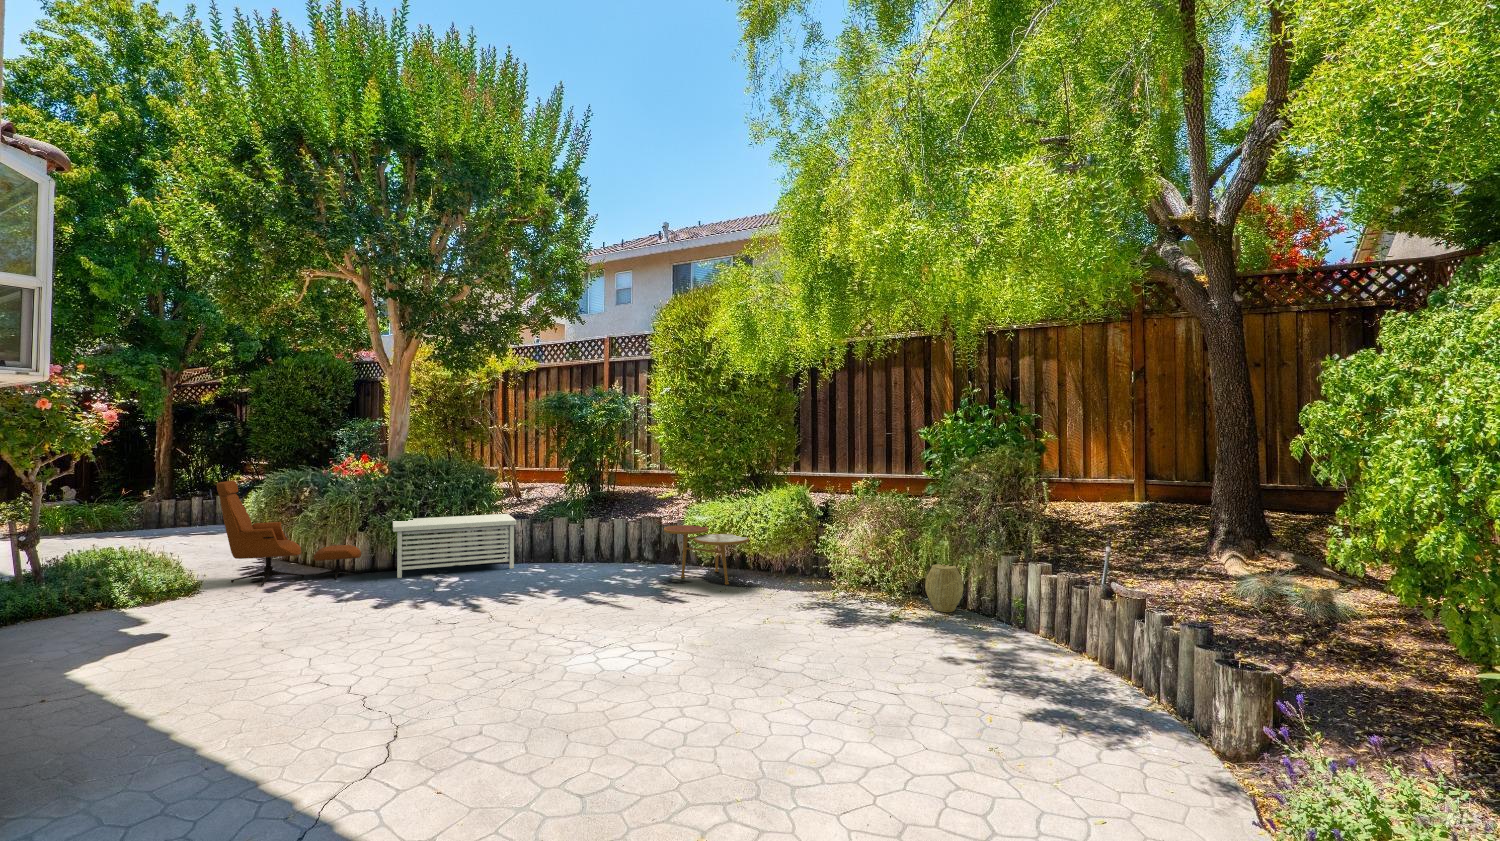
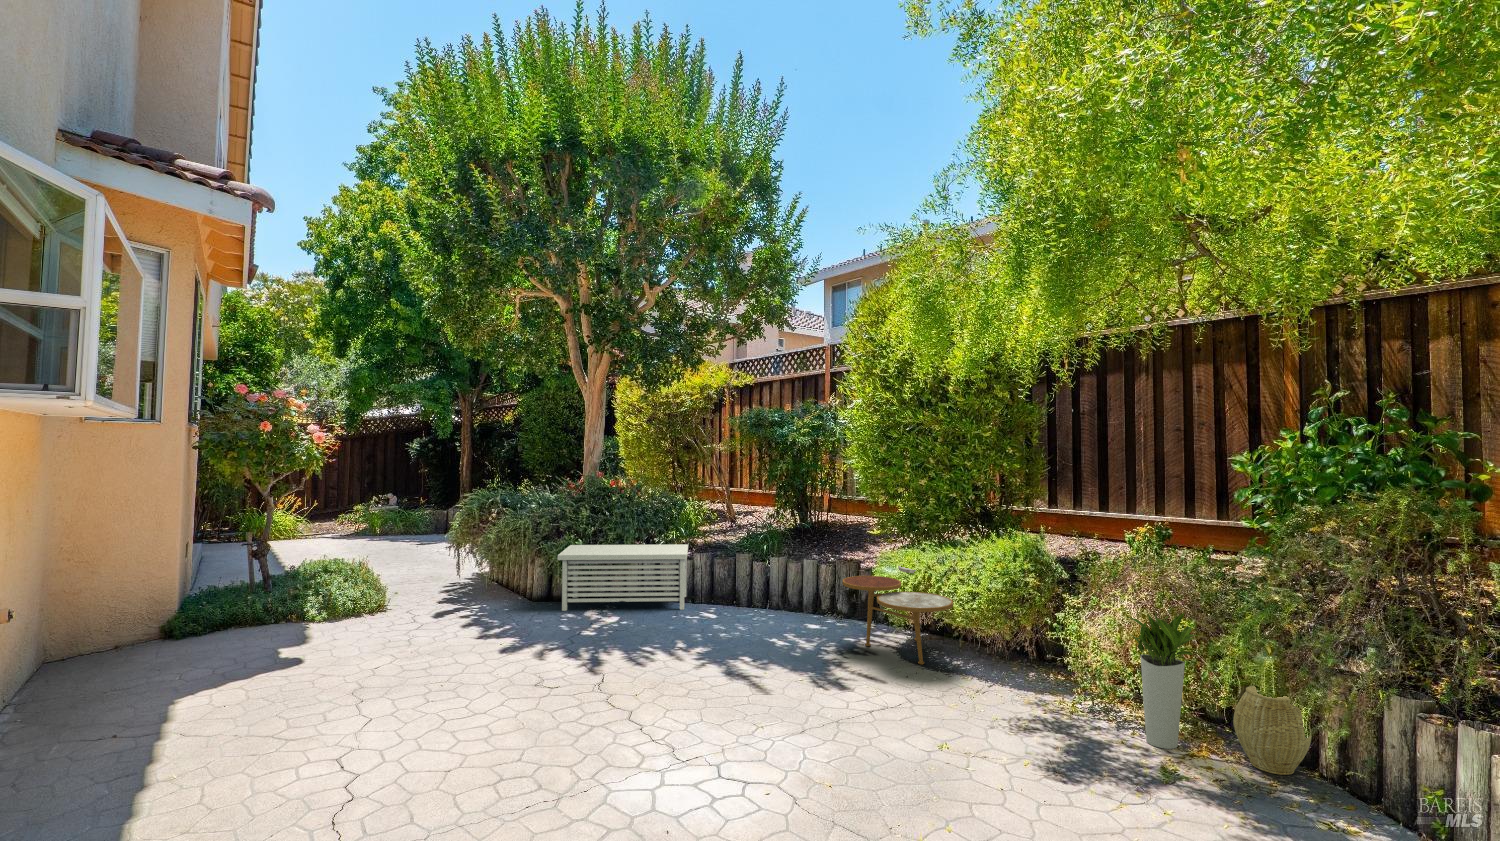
lounge chair: present [217,481,362,586] -> none [406,499,537,608]
planter: none [867,525,907,608] -> present [1130,613,1197,749]

